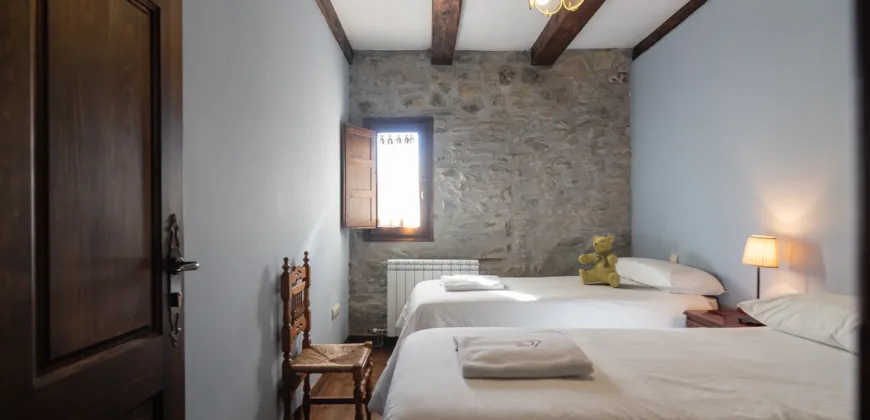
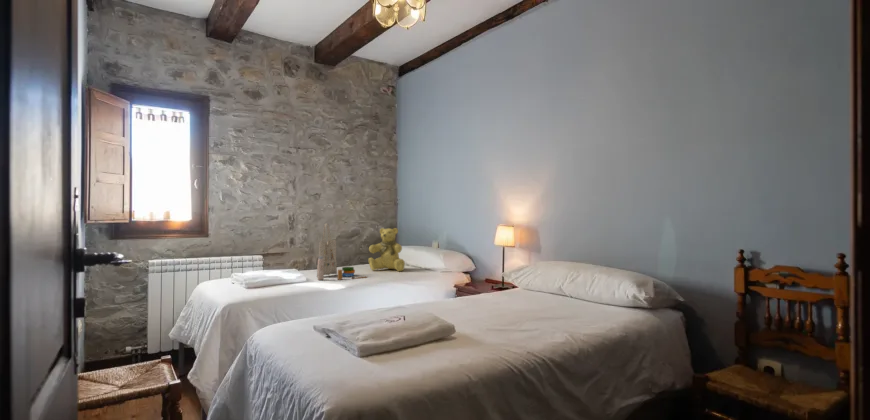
tote bag: none [513,230,568,292] -> present [317,224,366,280]

